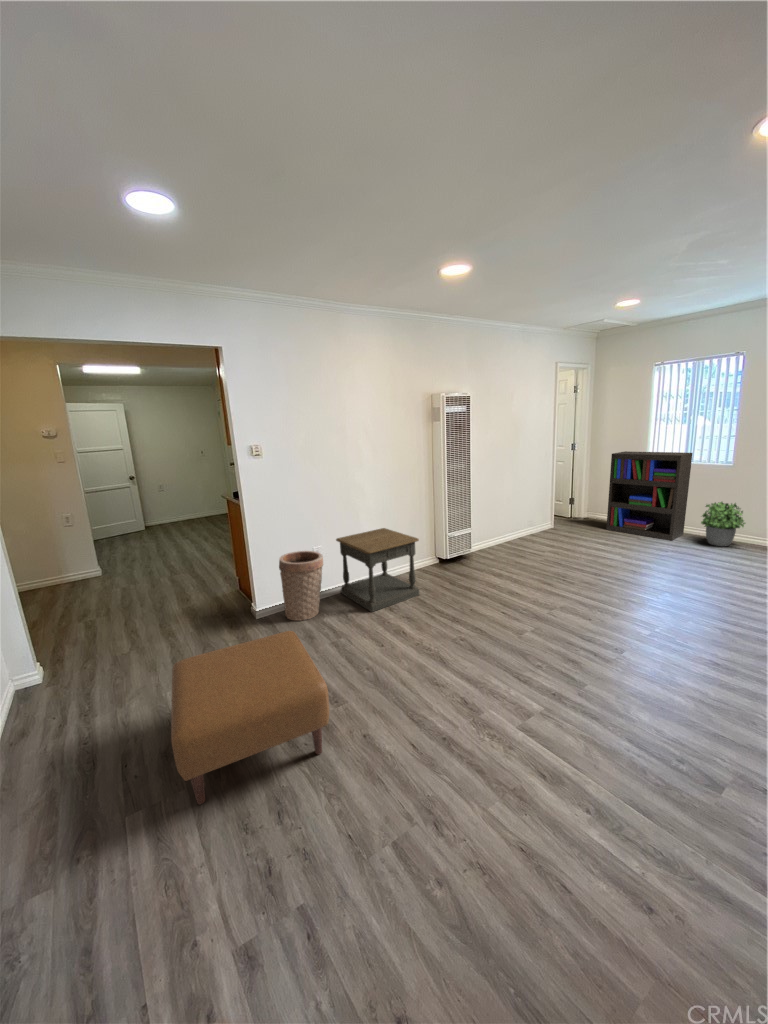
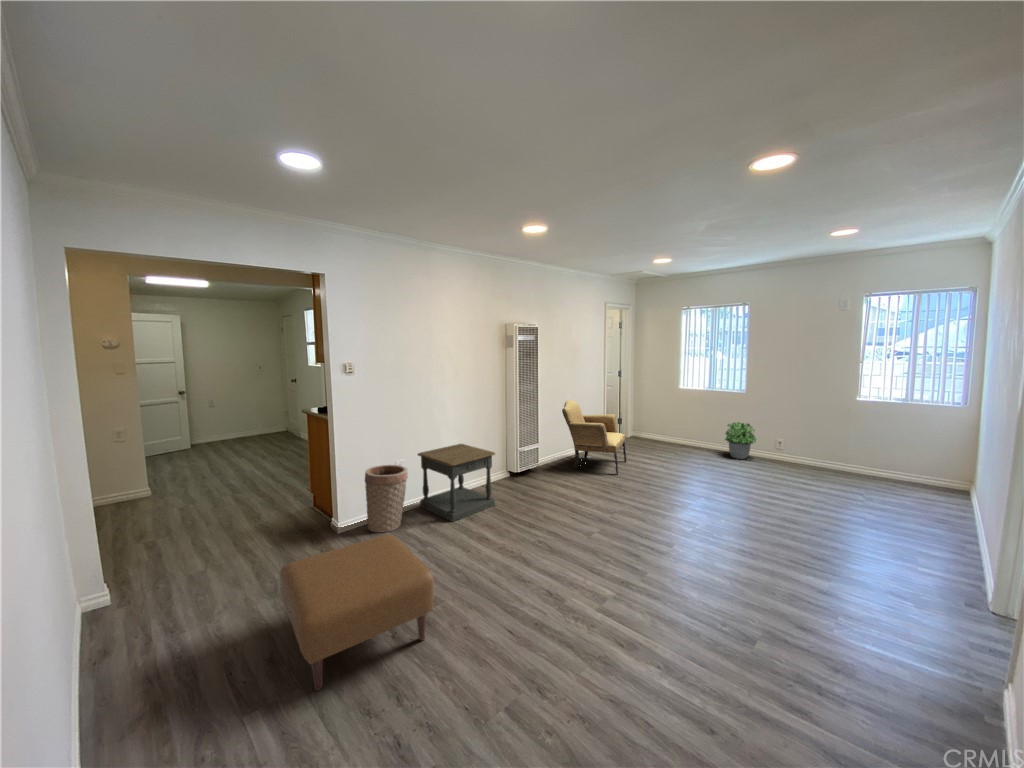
bookshelf: present [606,451,692,540] -> none [652,378,715,455]
armchair: none [499,479,574,563] -> present [562,400,626,474]

